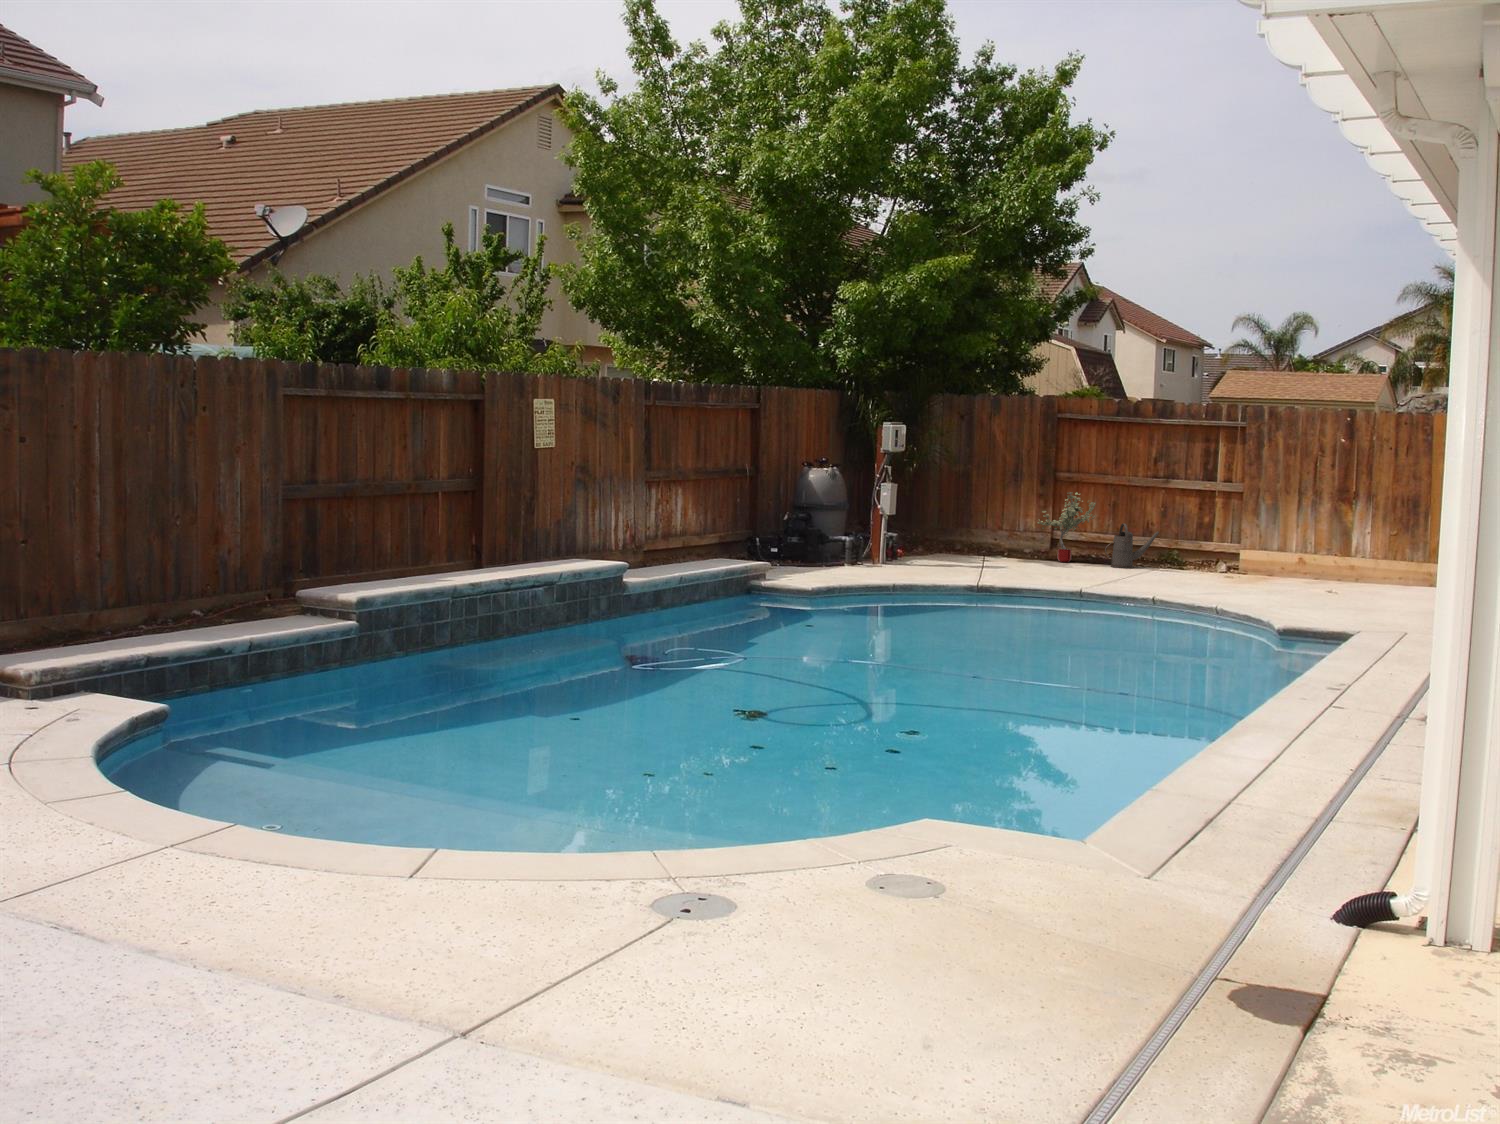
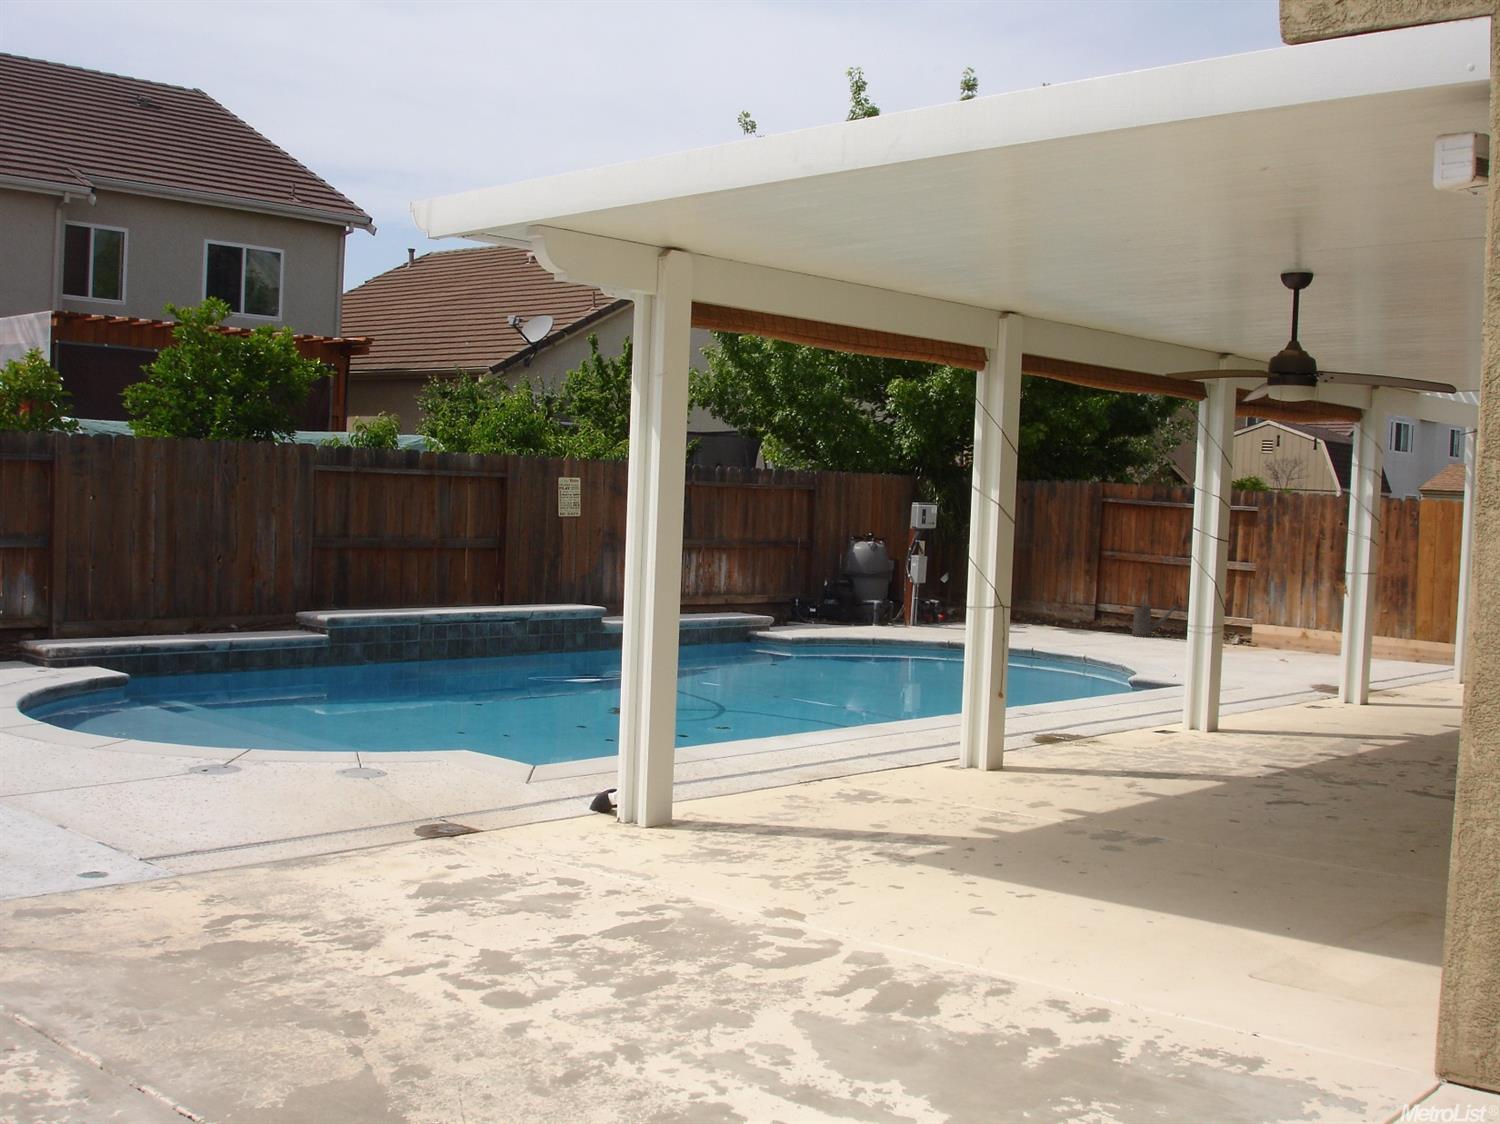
potted tree: present [1038,492,1096,563] -> none [1074,568,1124,631]

